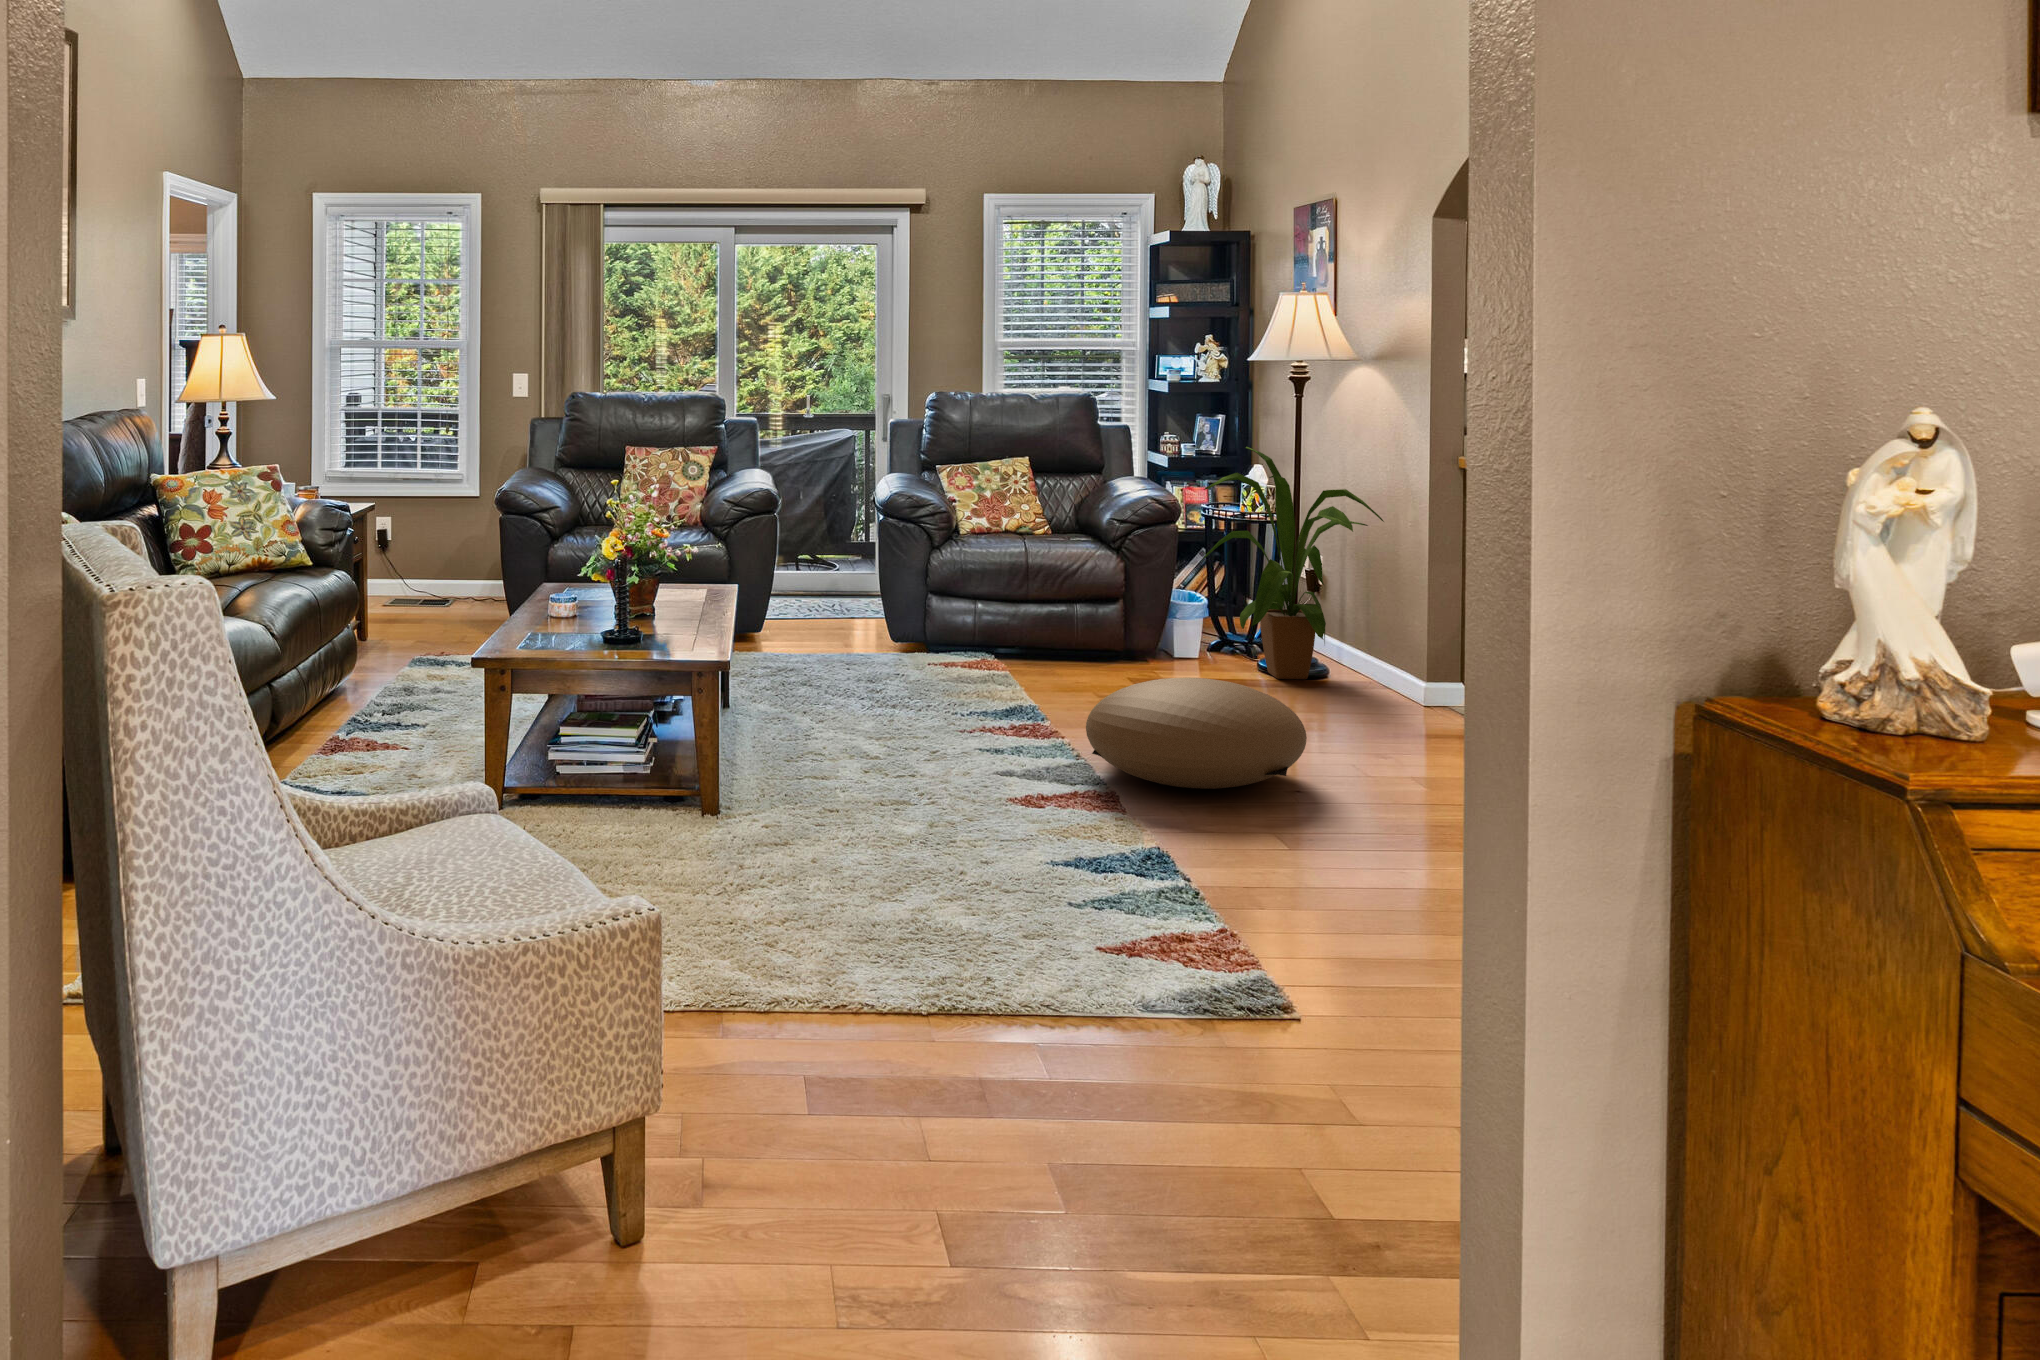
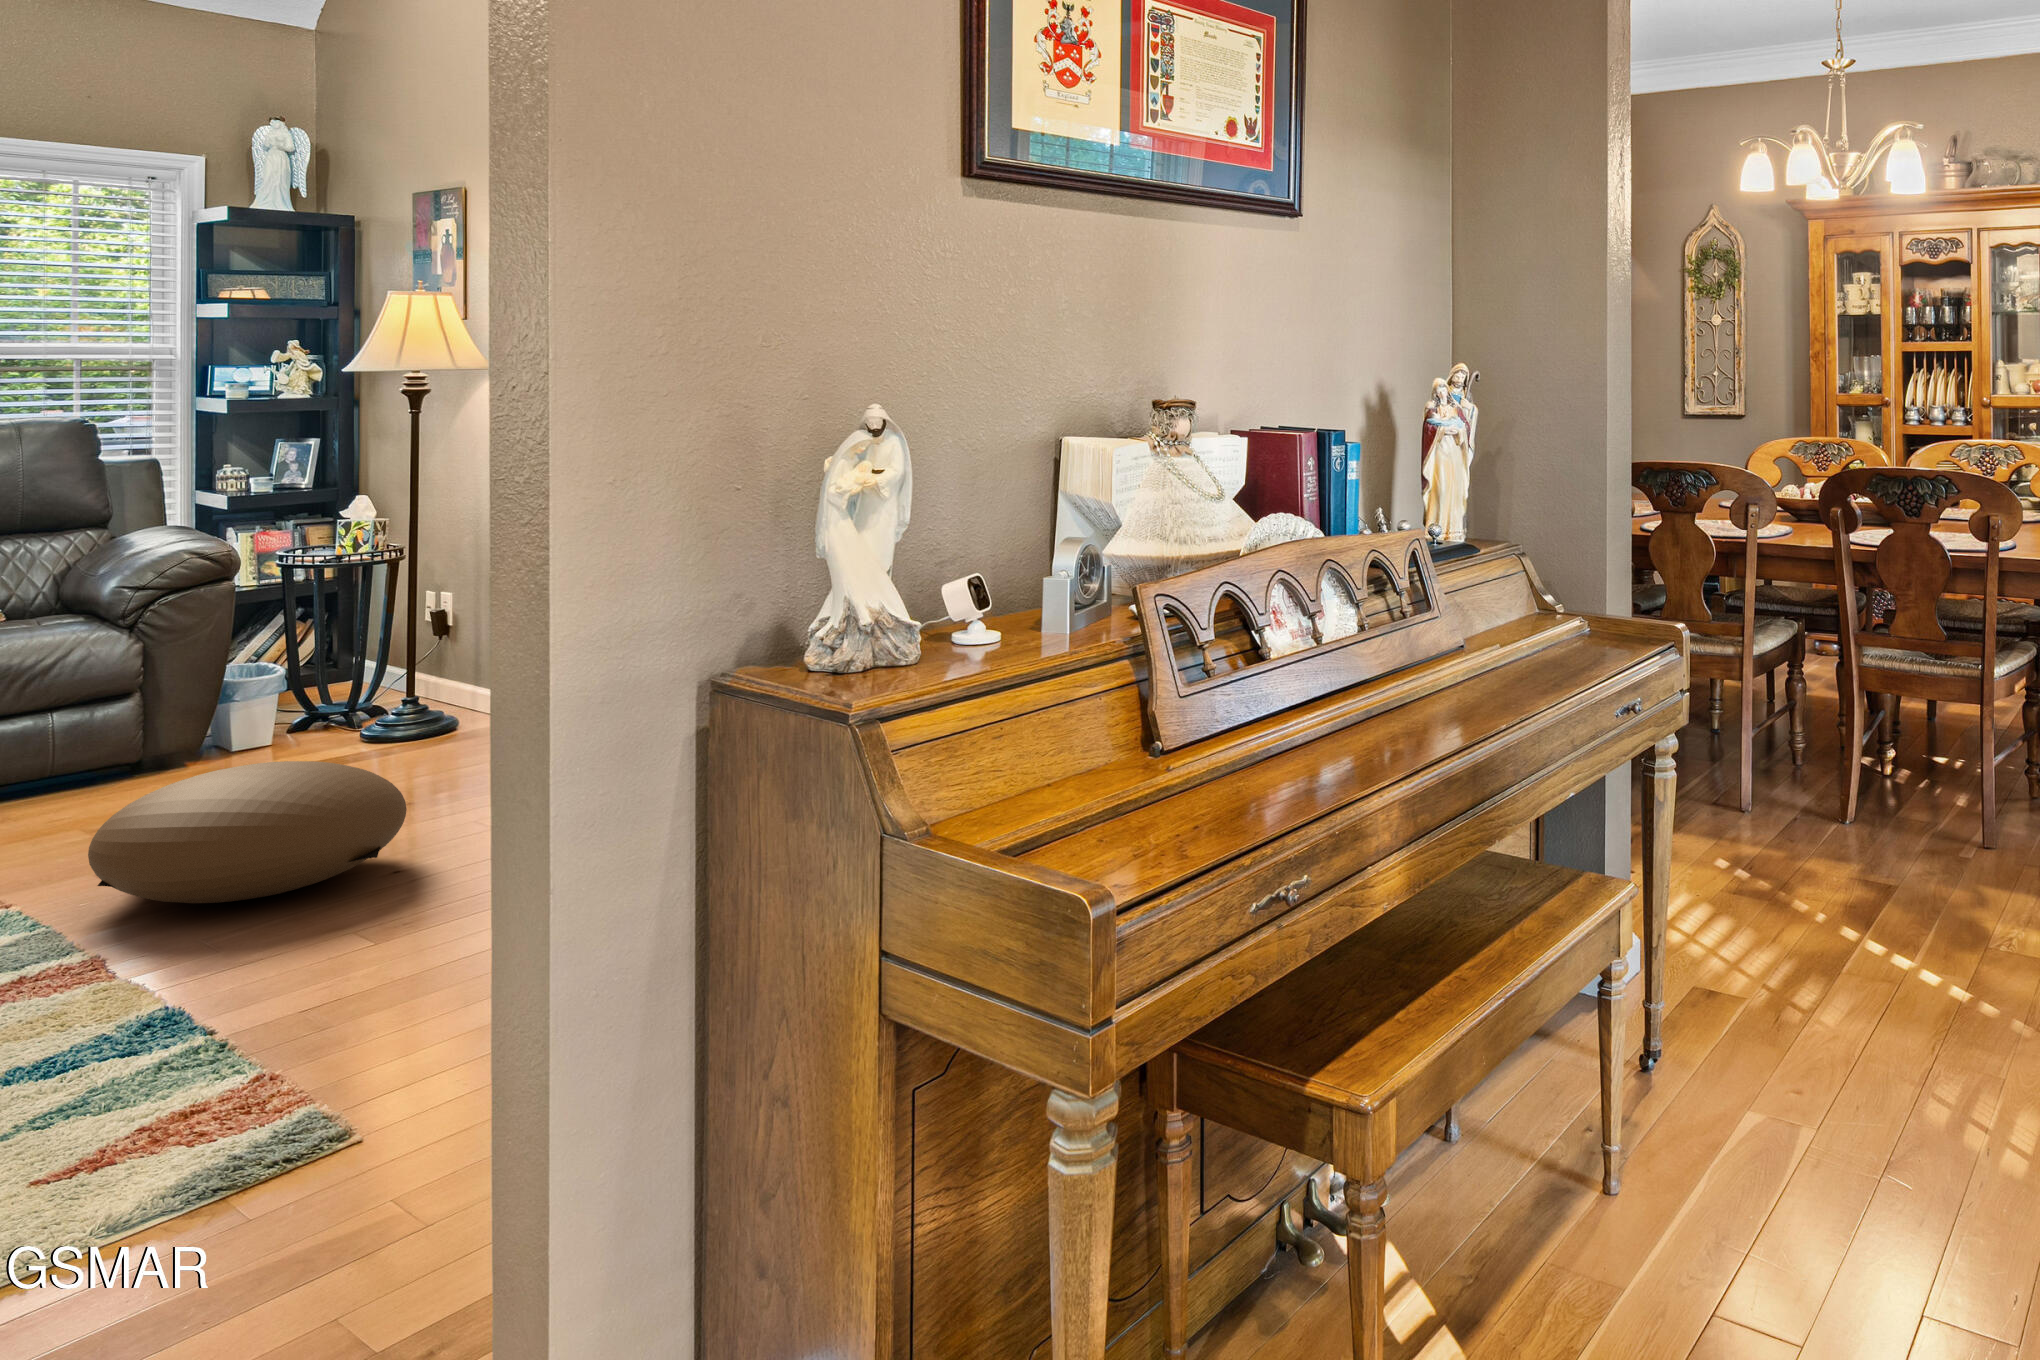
house plant: present [1203,447,1384,679] -> none [278,476,516,753]

